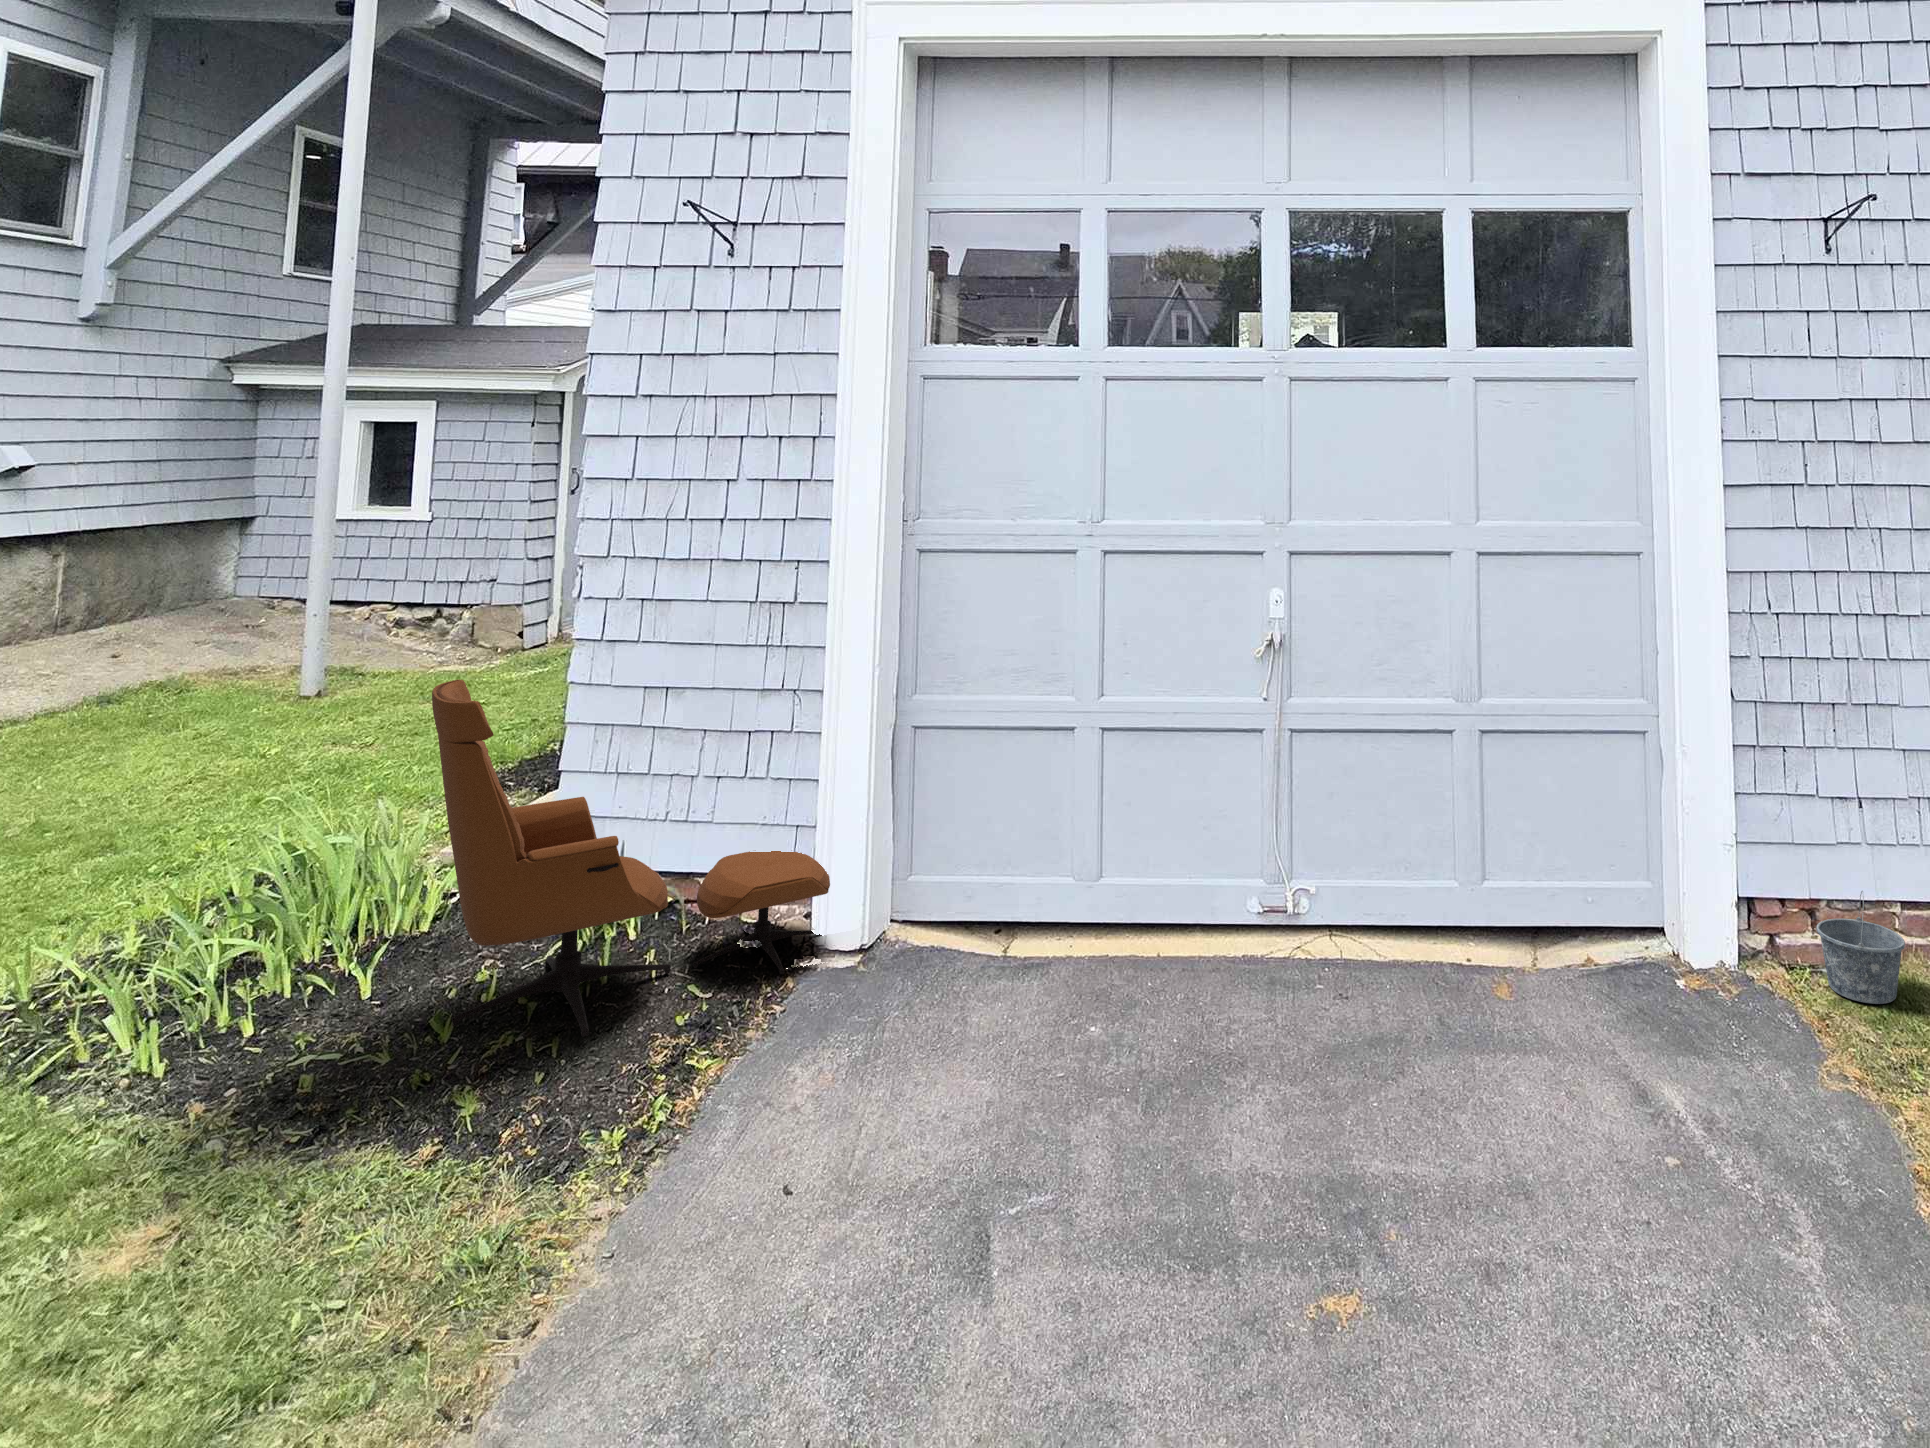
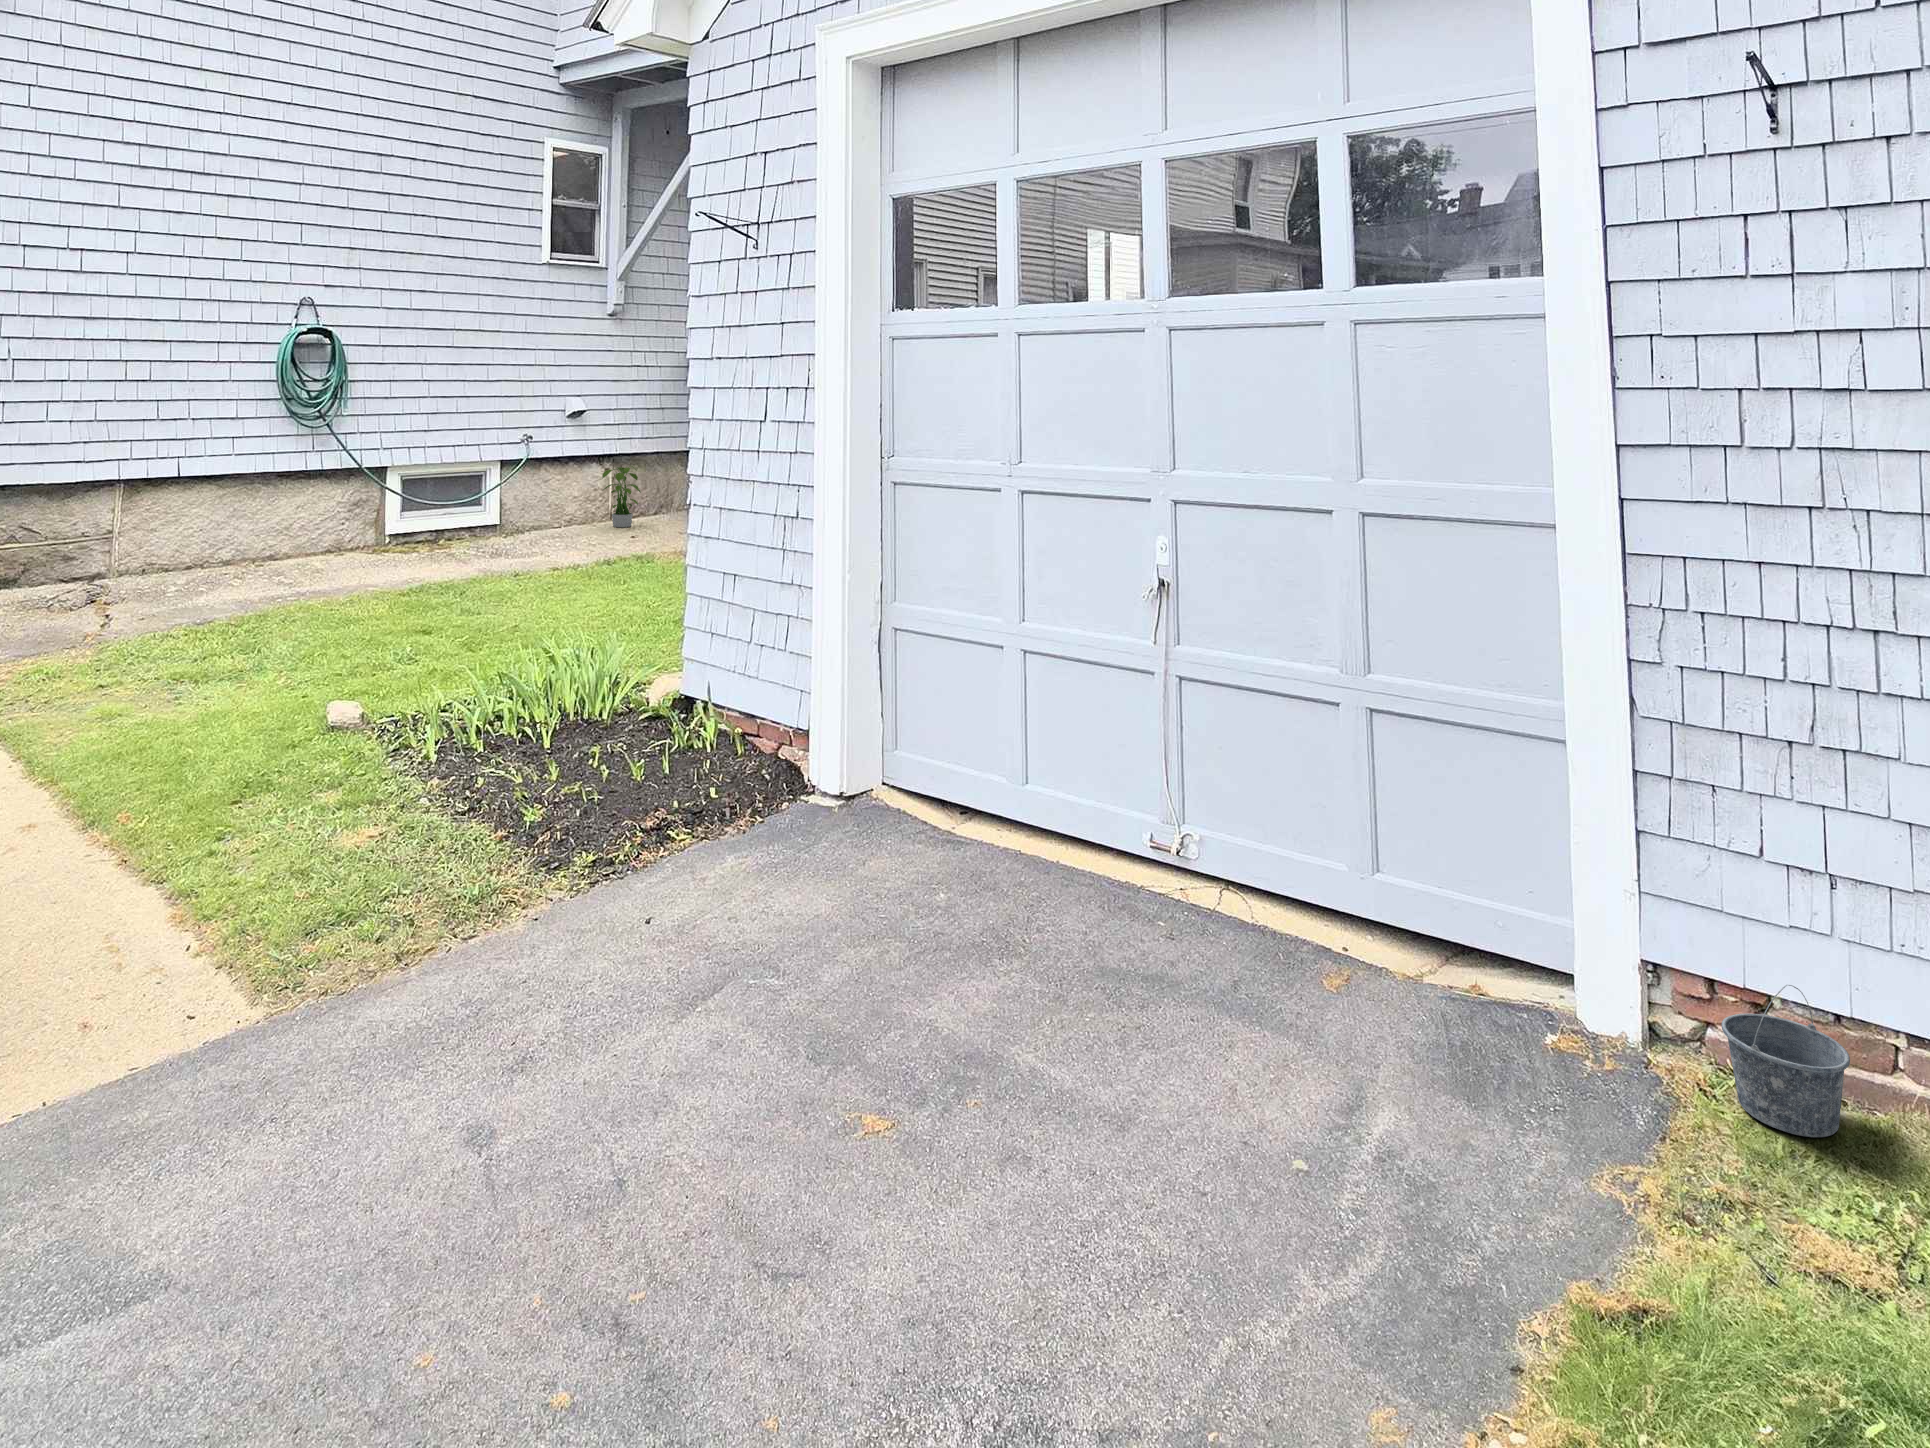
potted plant: none [49,542,131,638] -> present [602,466,641,527]
lounge chair: present [432,680,830,1037] -> none [534,554,808,800]

